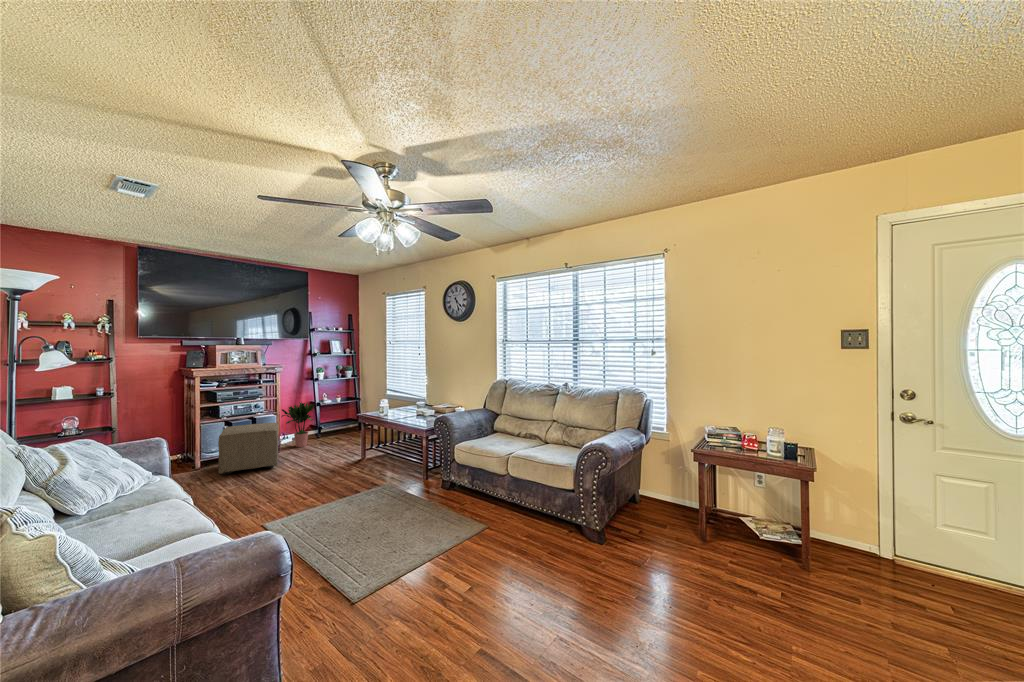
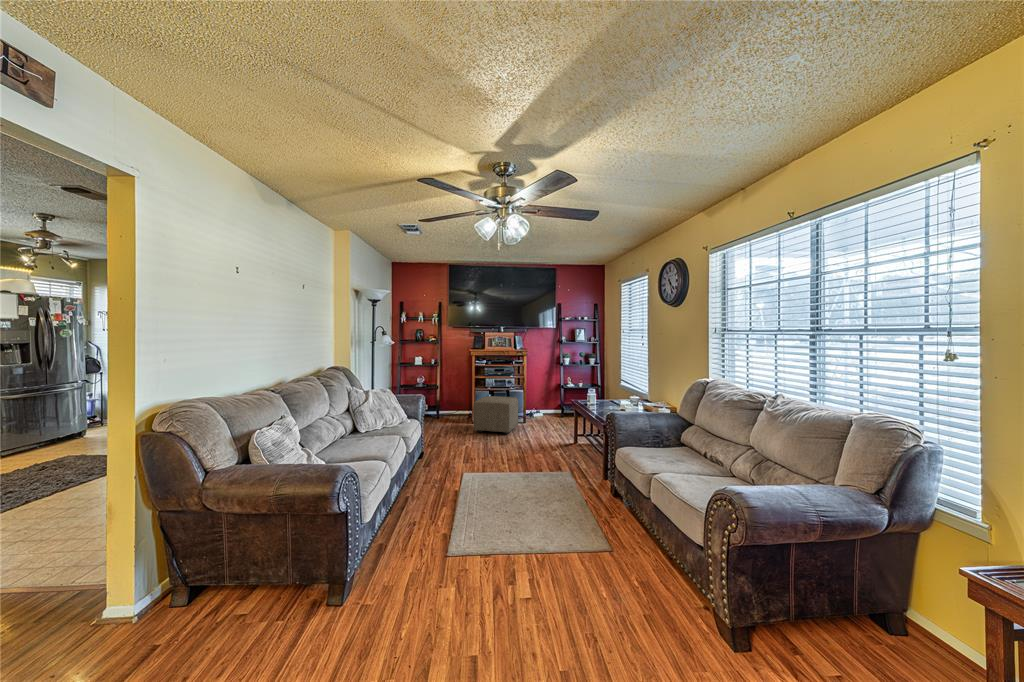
potted plant: present [282,402,314,447] -> none [526,381,554,422]

